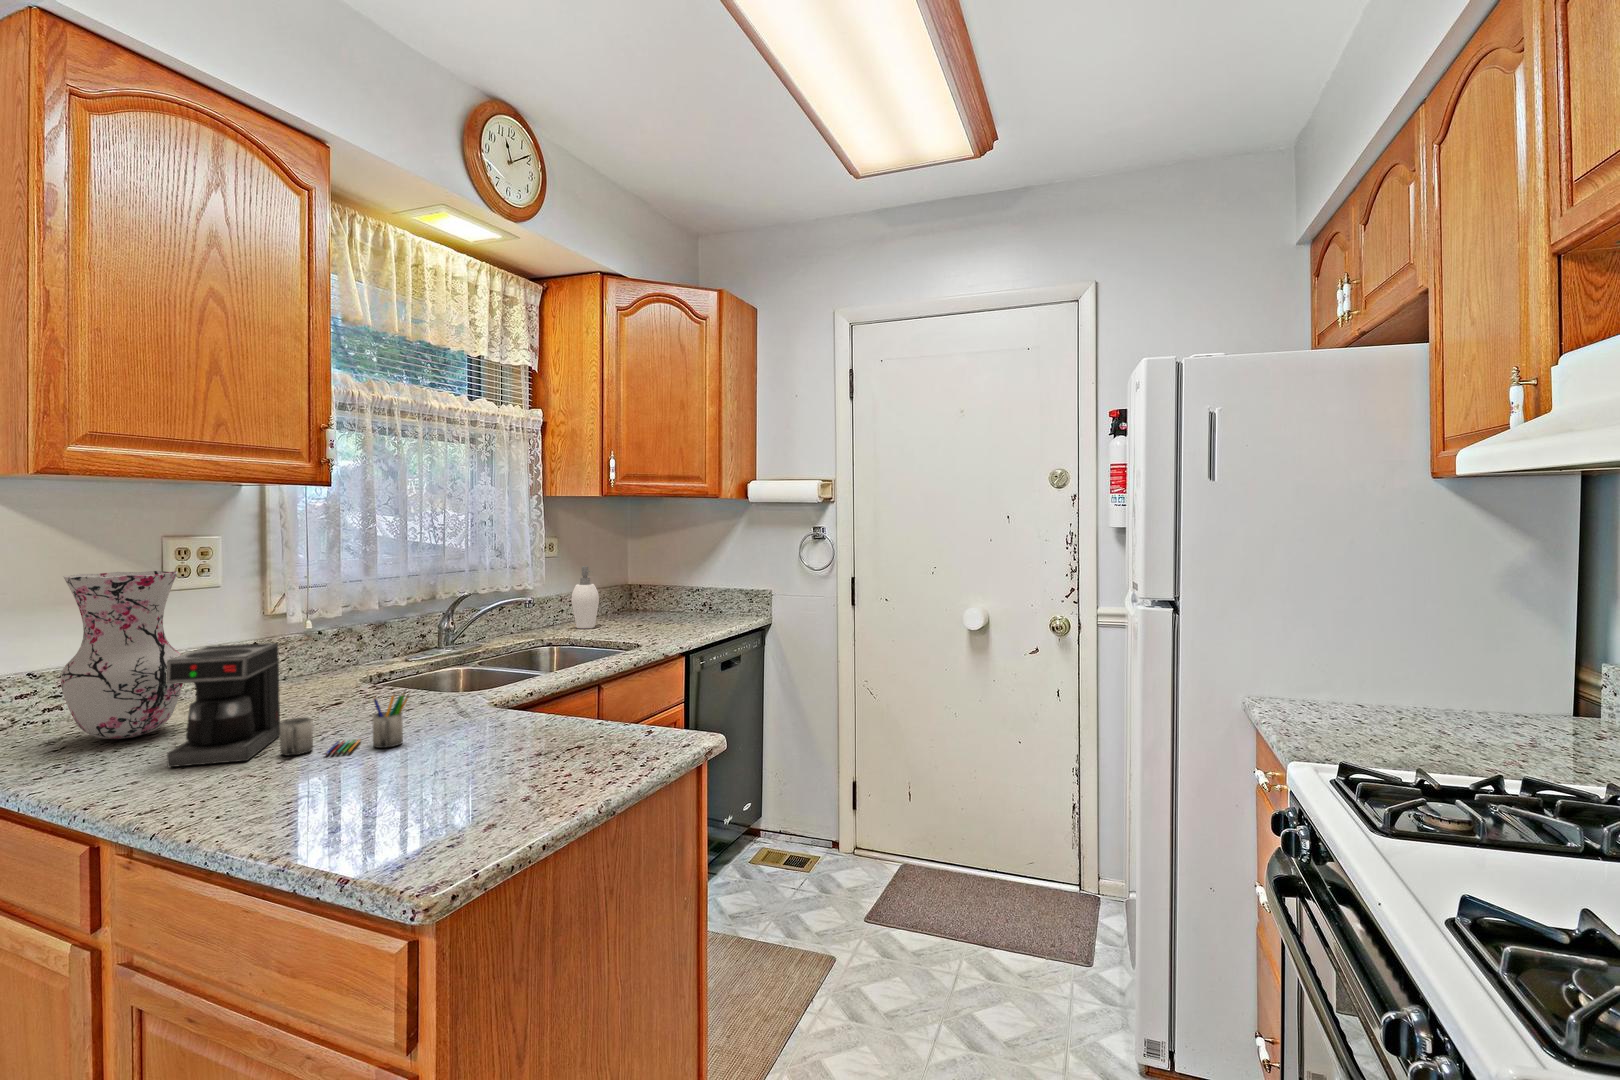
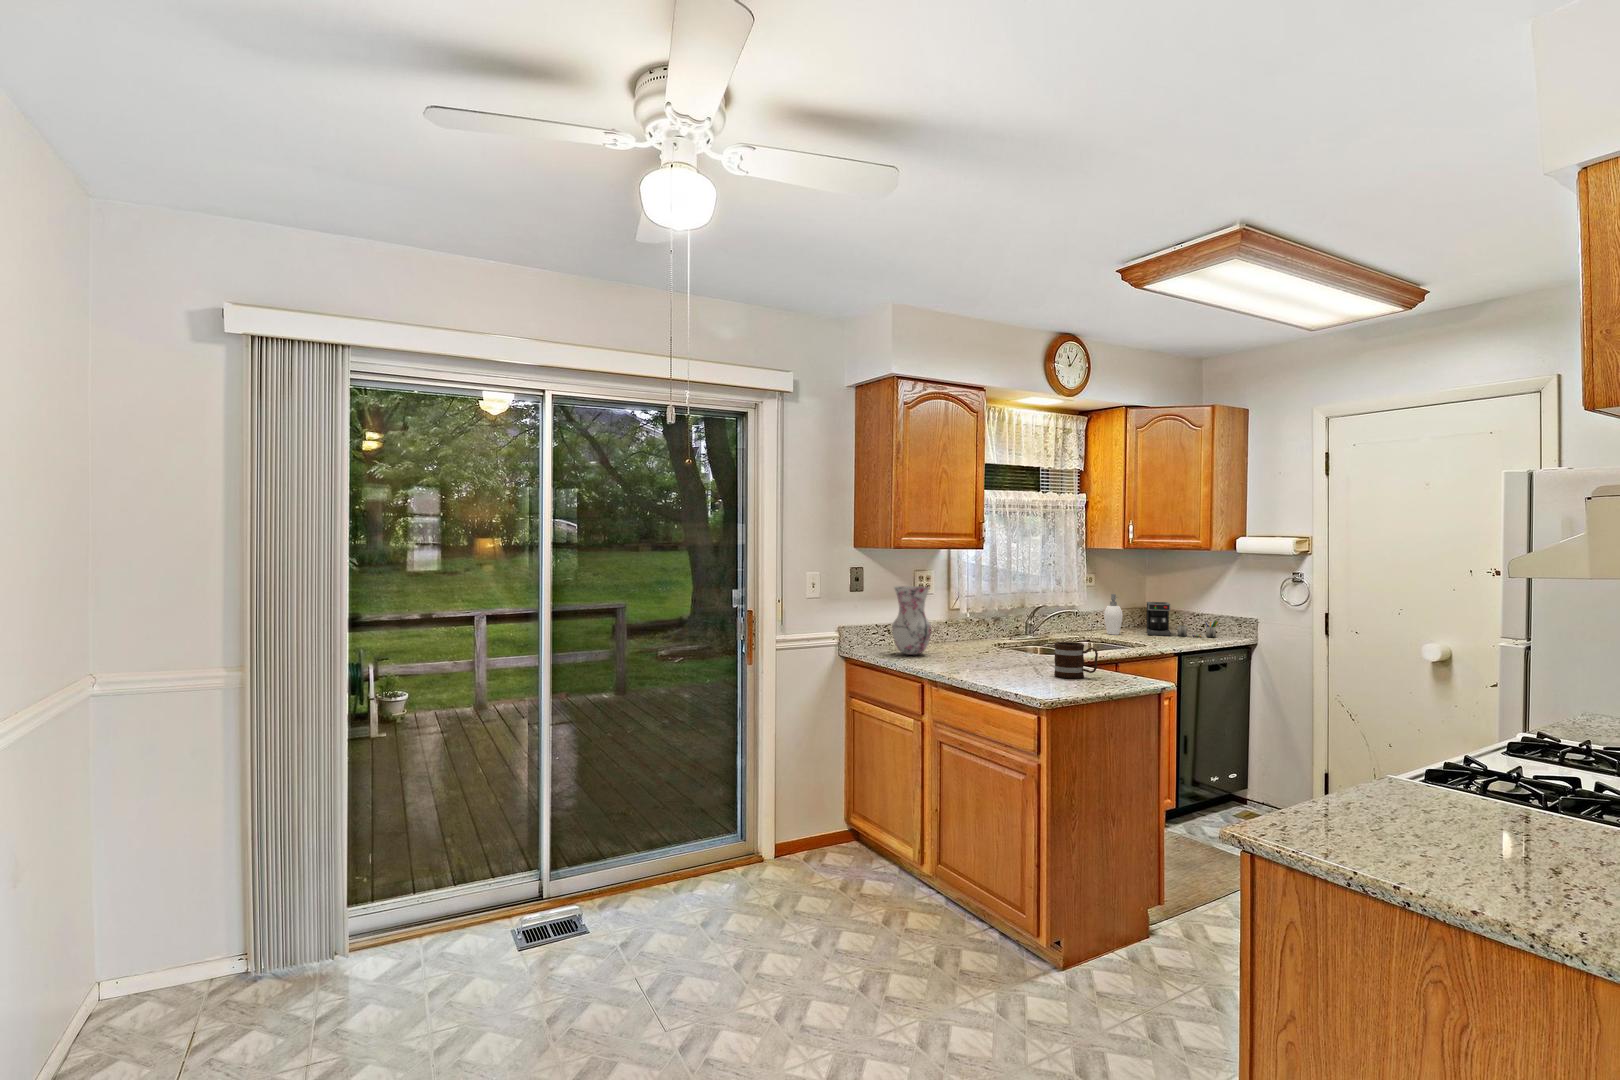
coffee maker: present [166,643,409,767] -> present [1147,602,1218,637]
mug: none [473,679,570,767] -> present [1054,642,1098,678]

